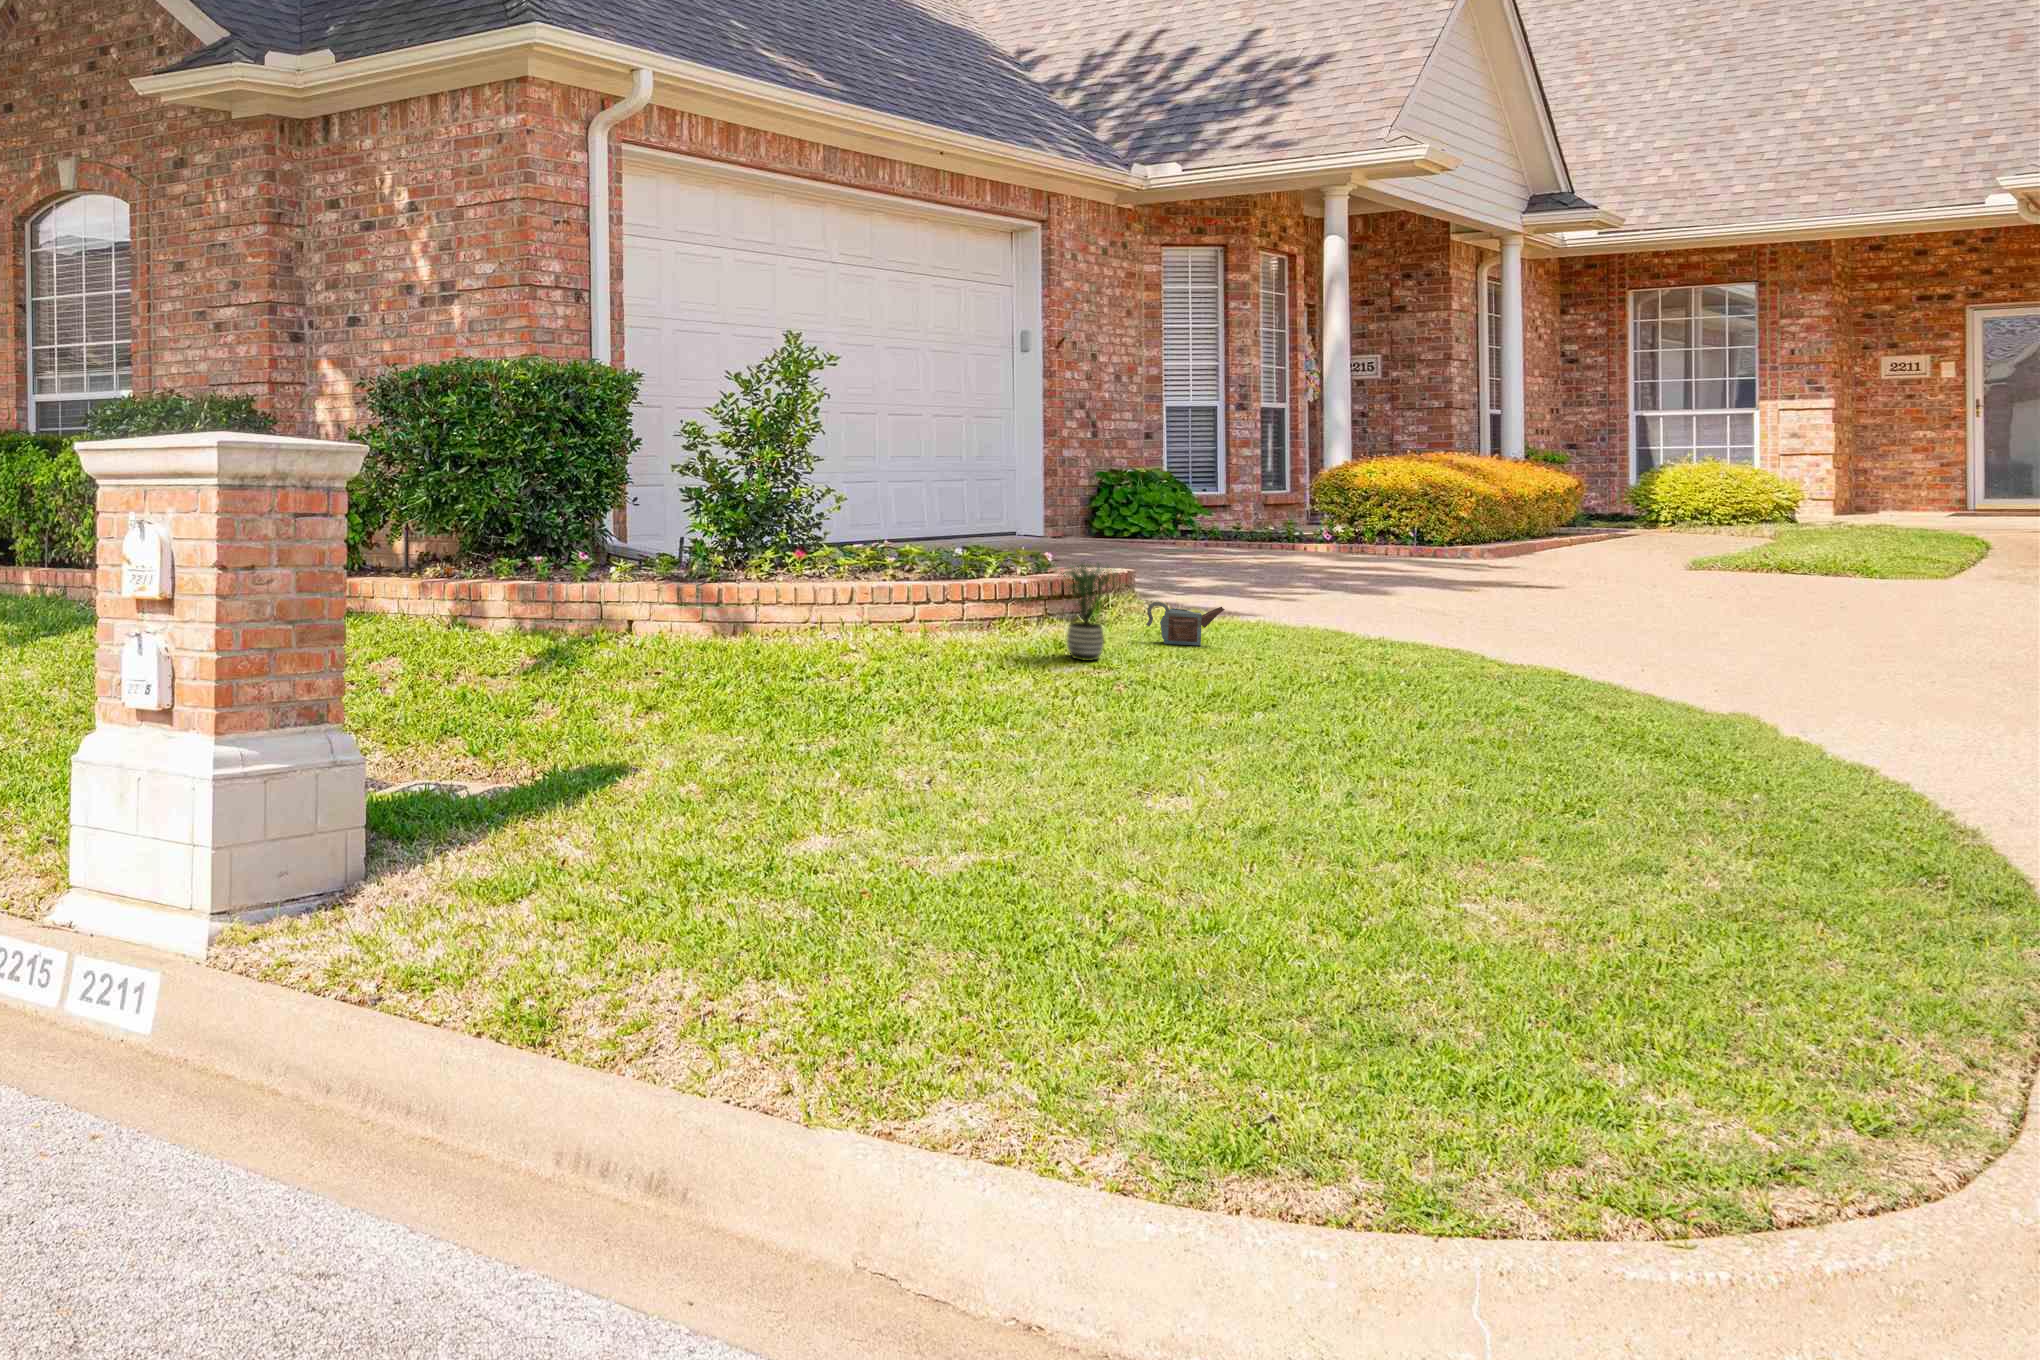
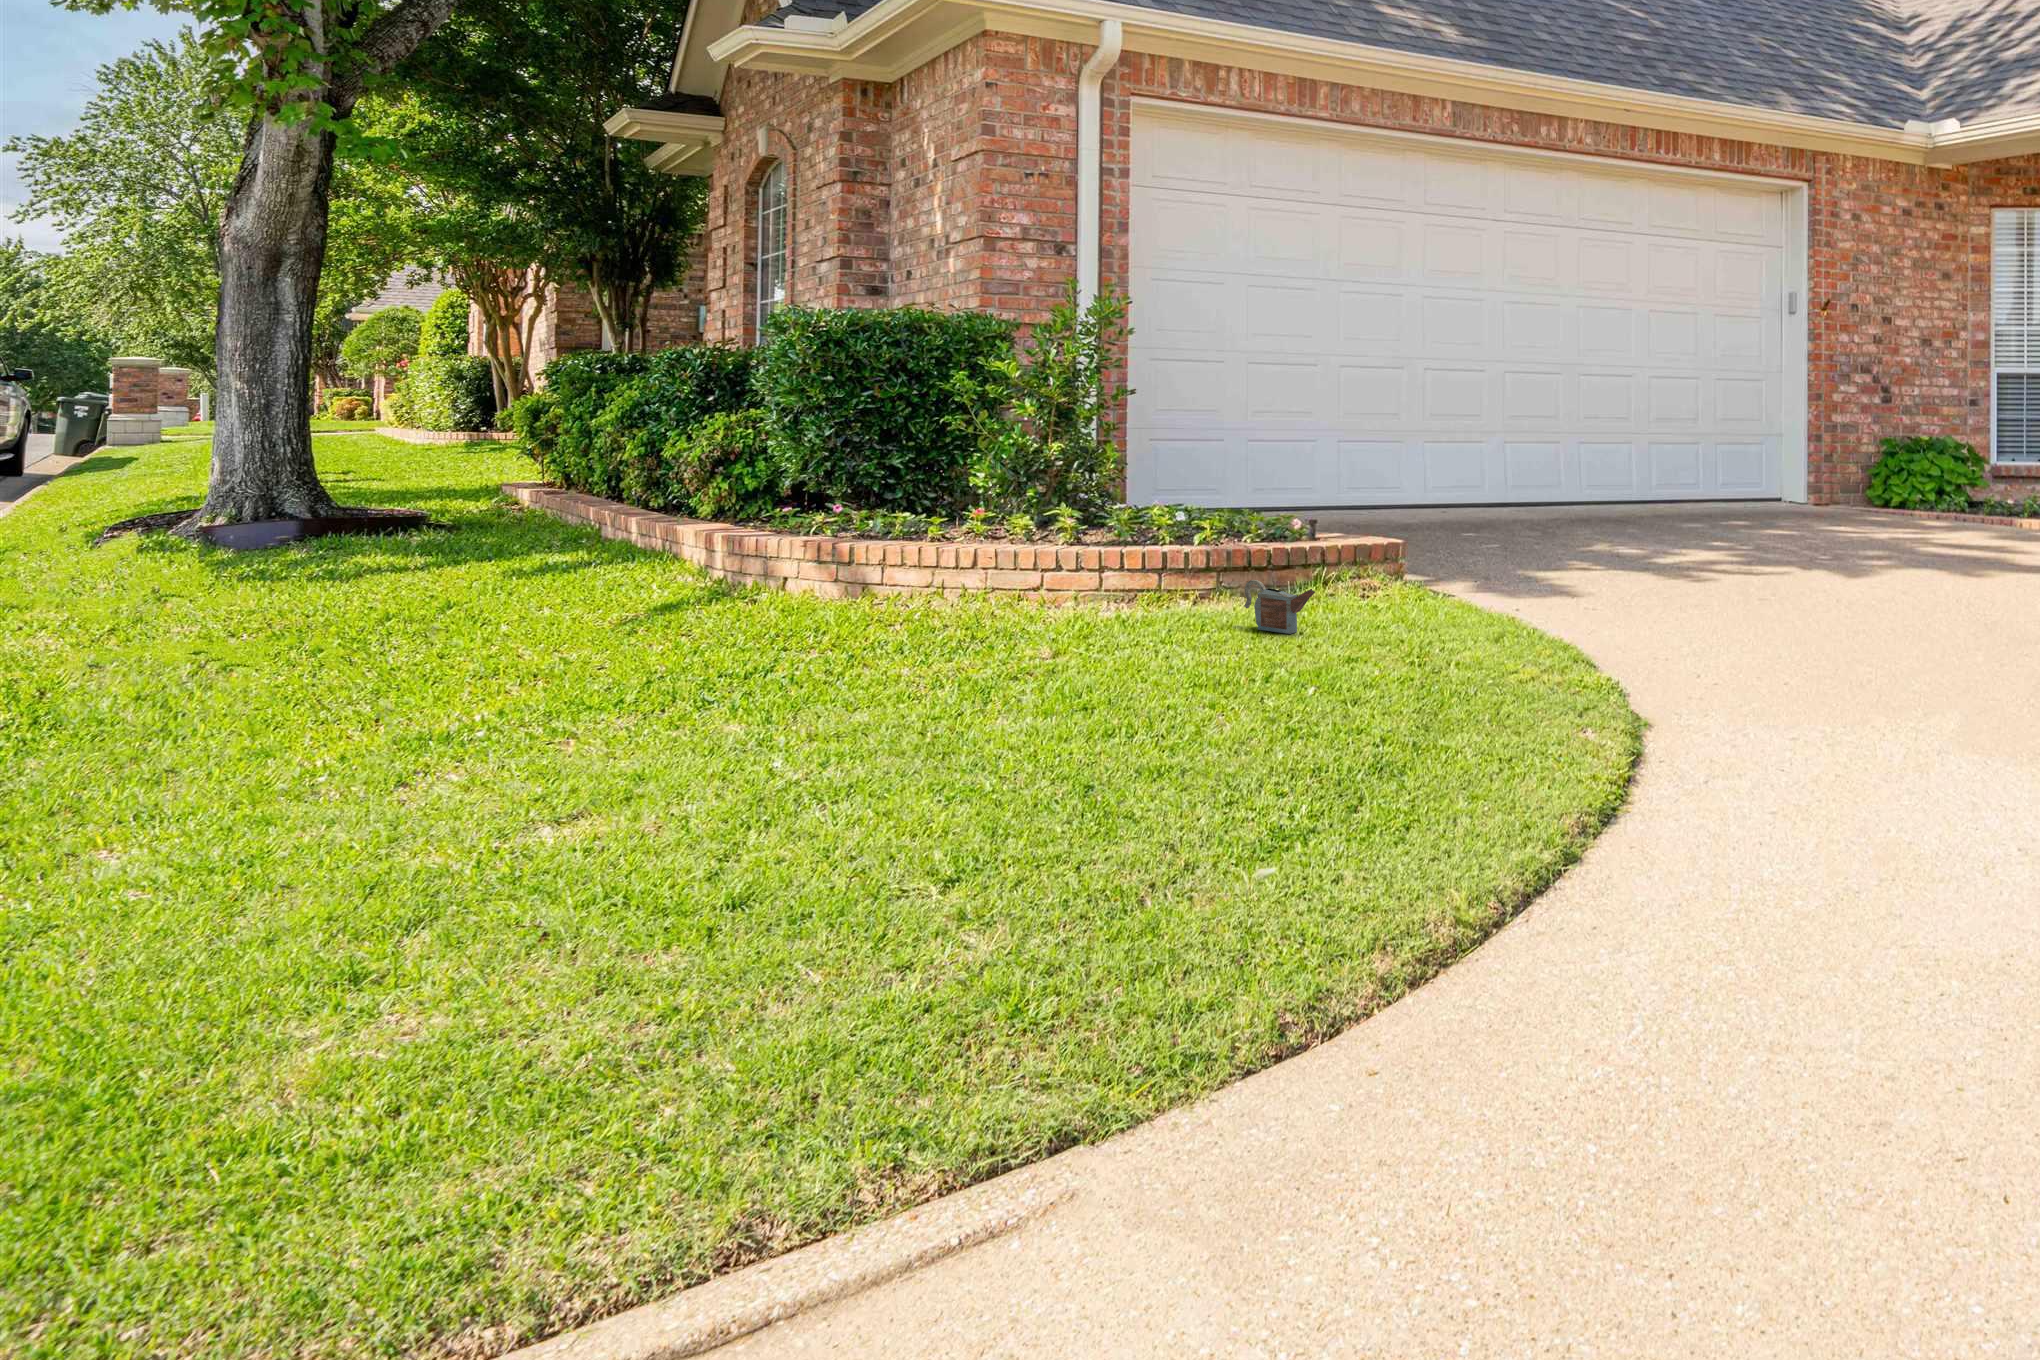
potted plant: present [1061,560,1123,661] -> none [1061,526,1145,646]

